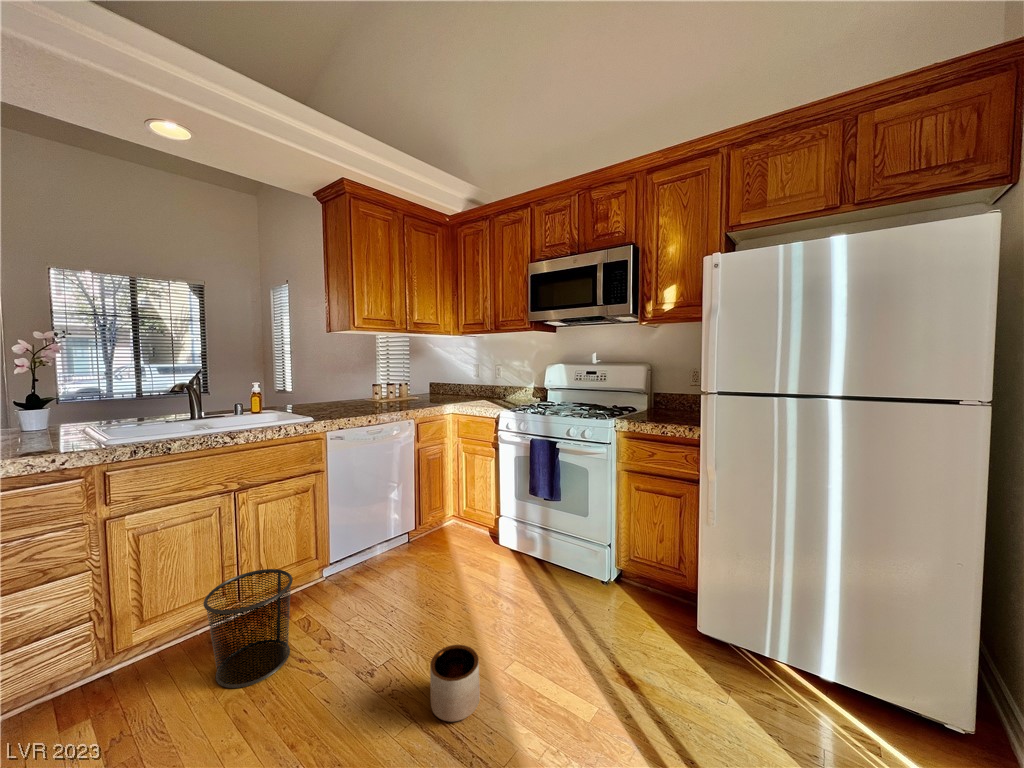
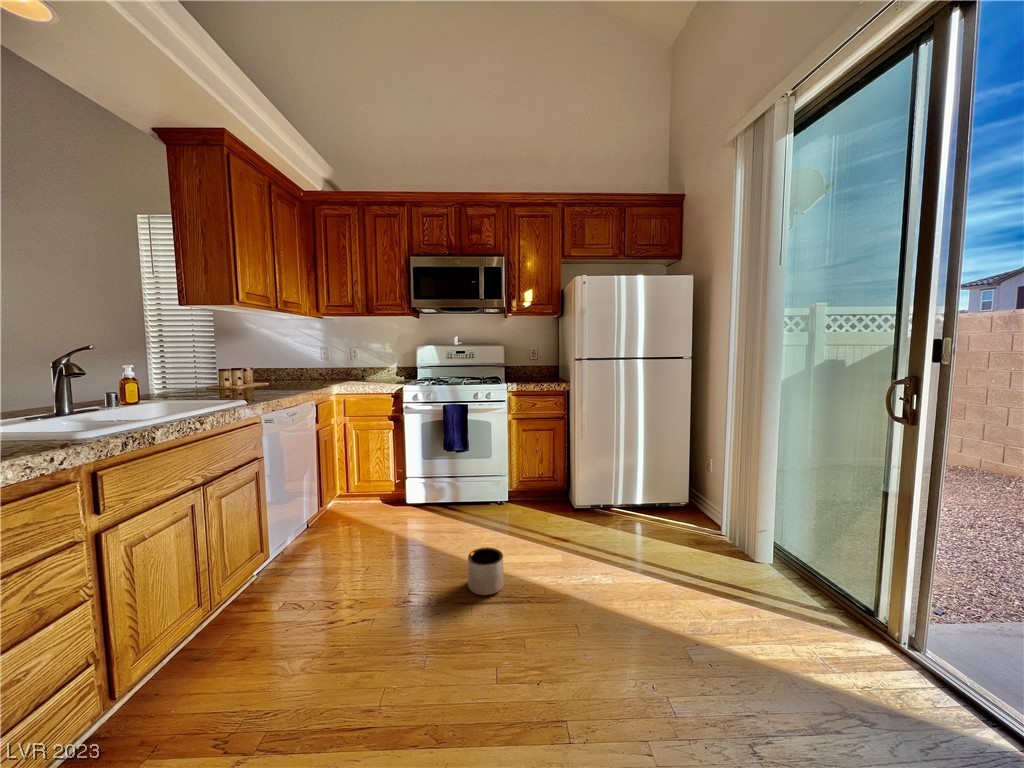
waste bin: present [203,569,293,688] -> none [233,551,323,671]

